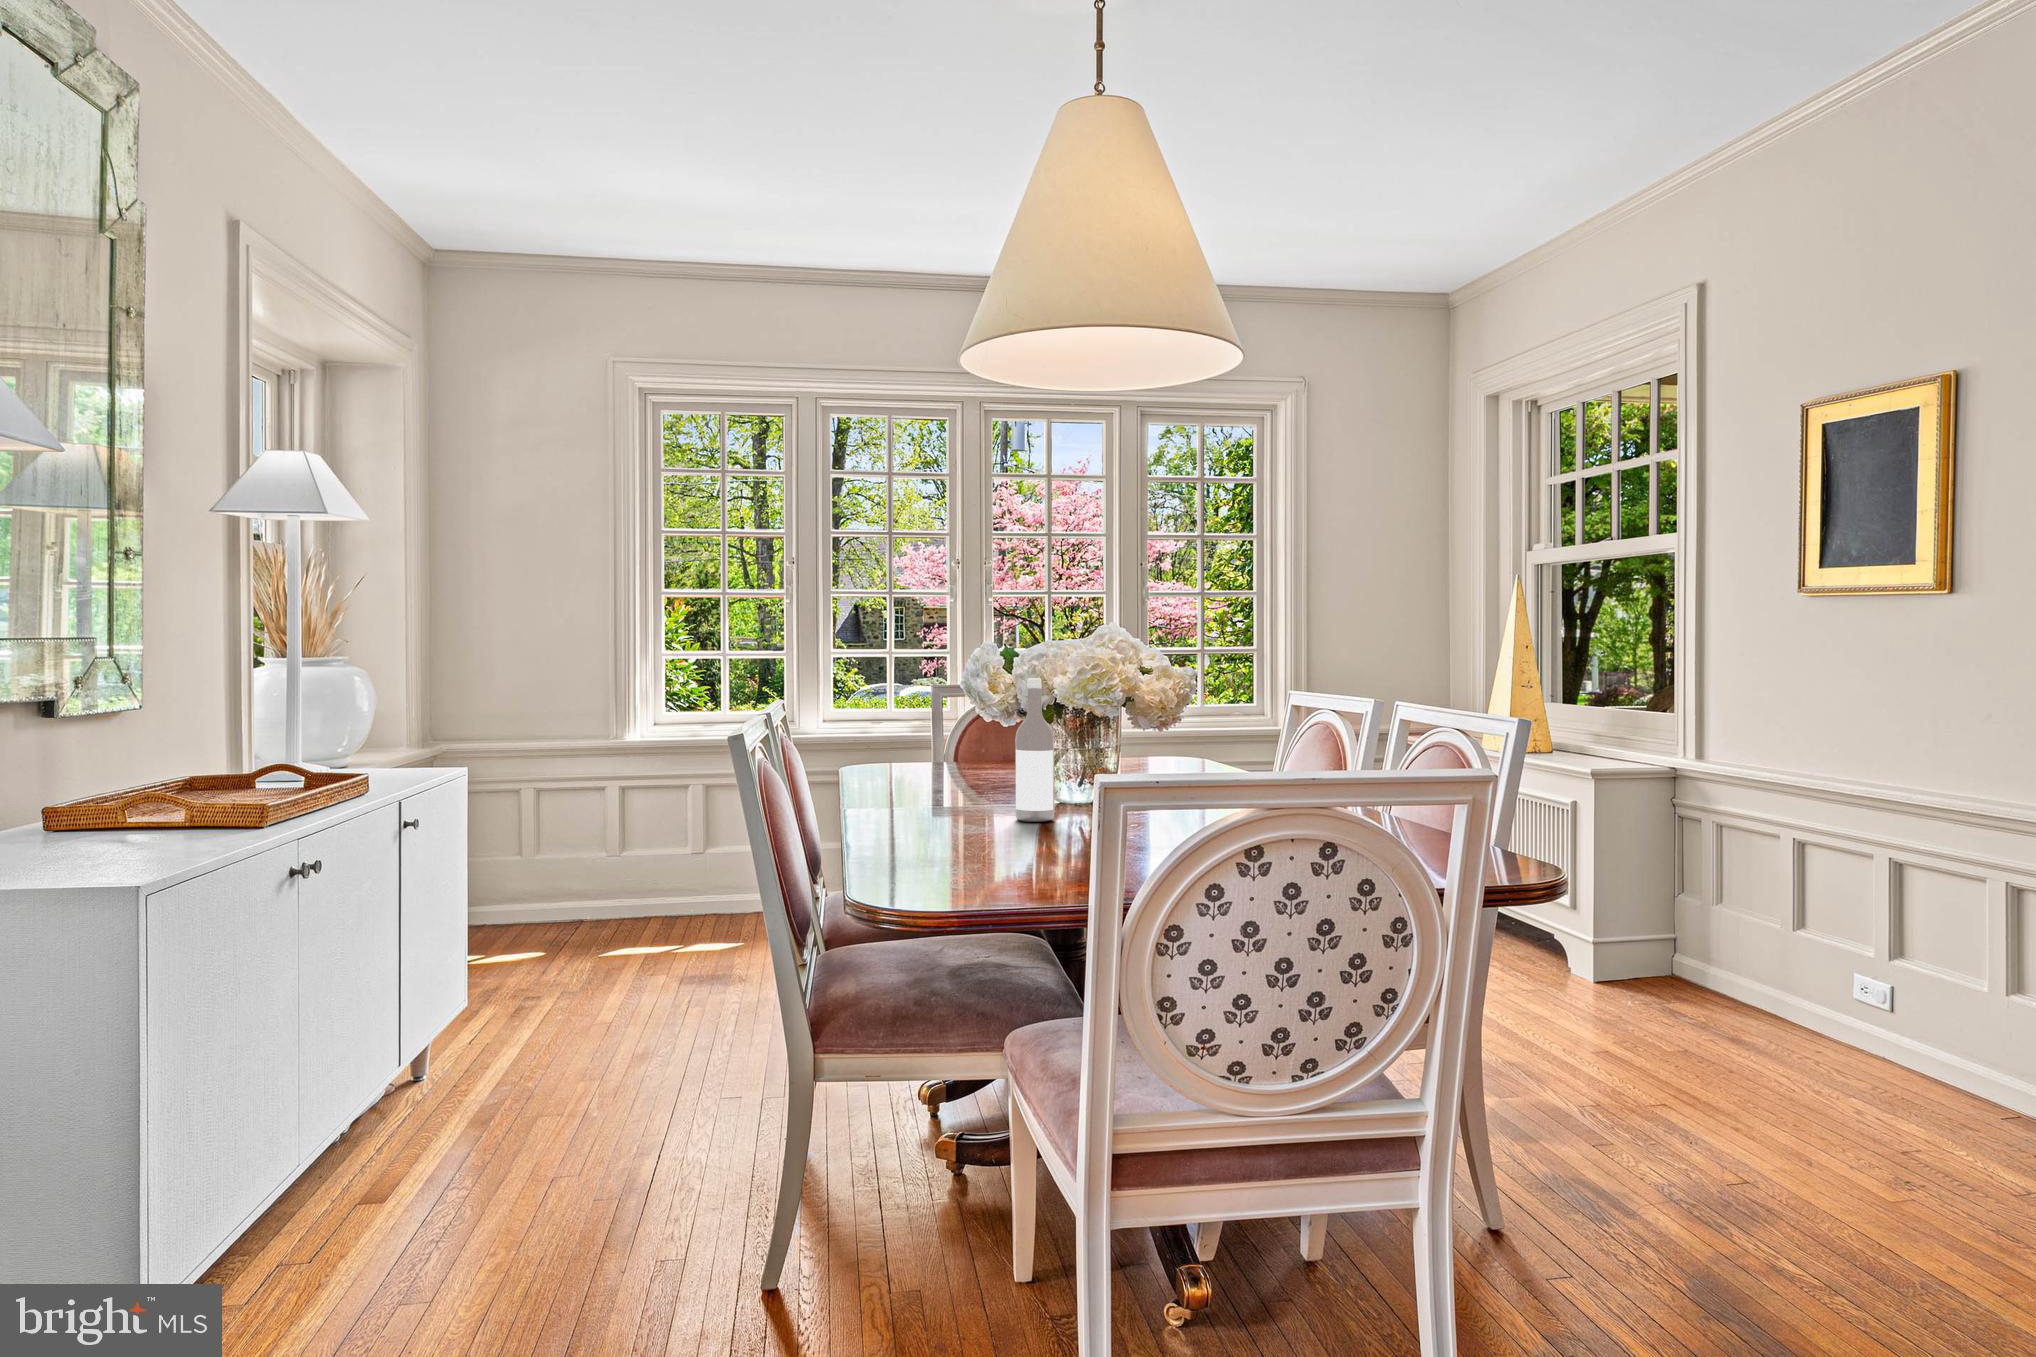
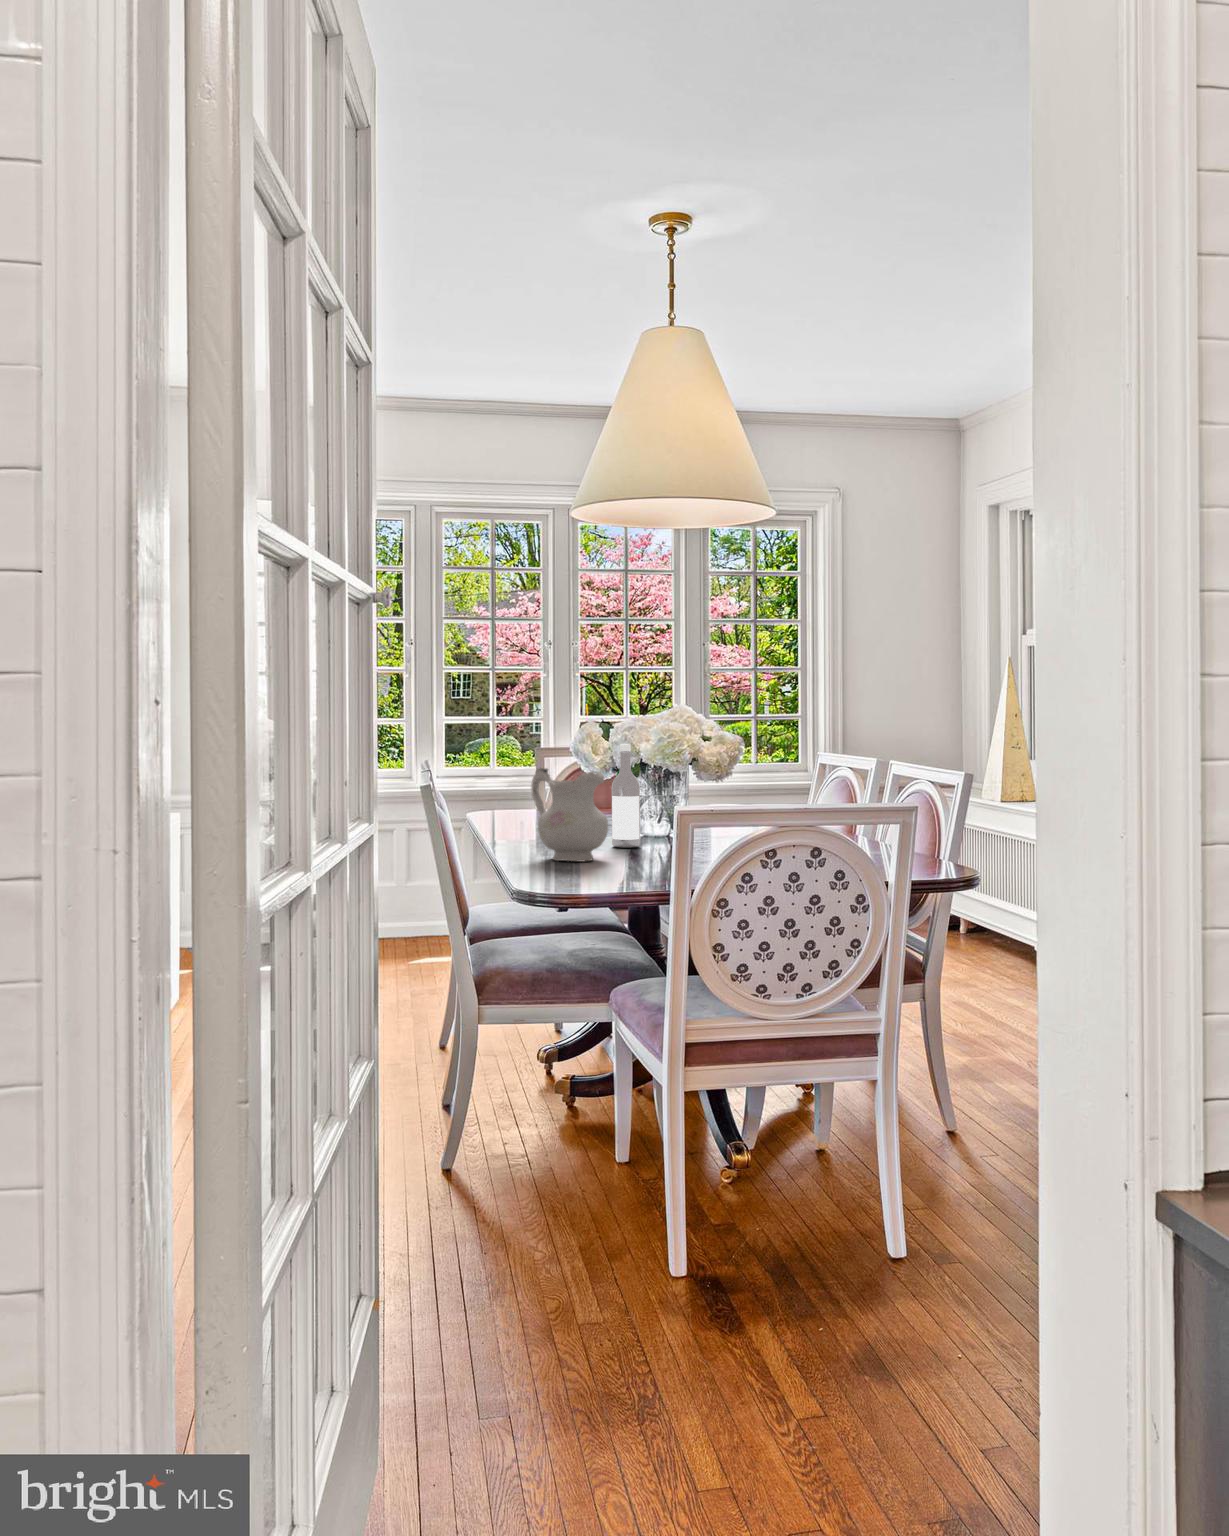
ceramic pitcher: none [900,710,1007,845] -> present [531,768,608,862]

